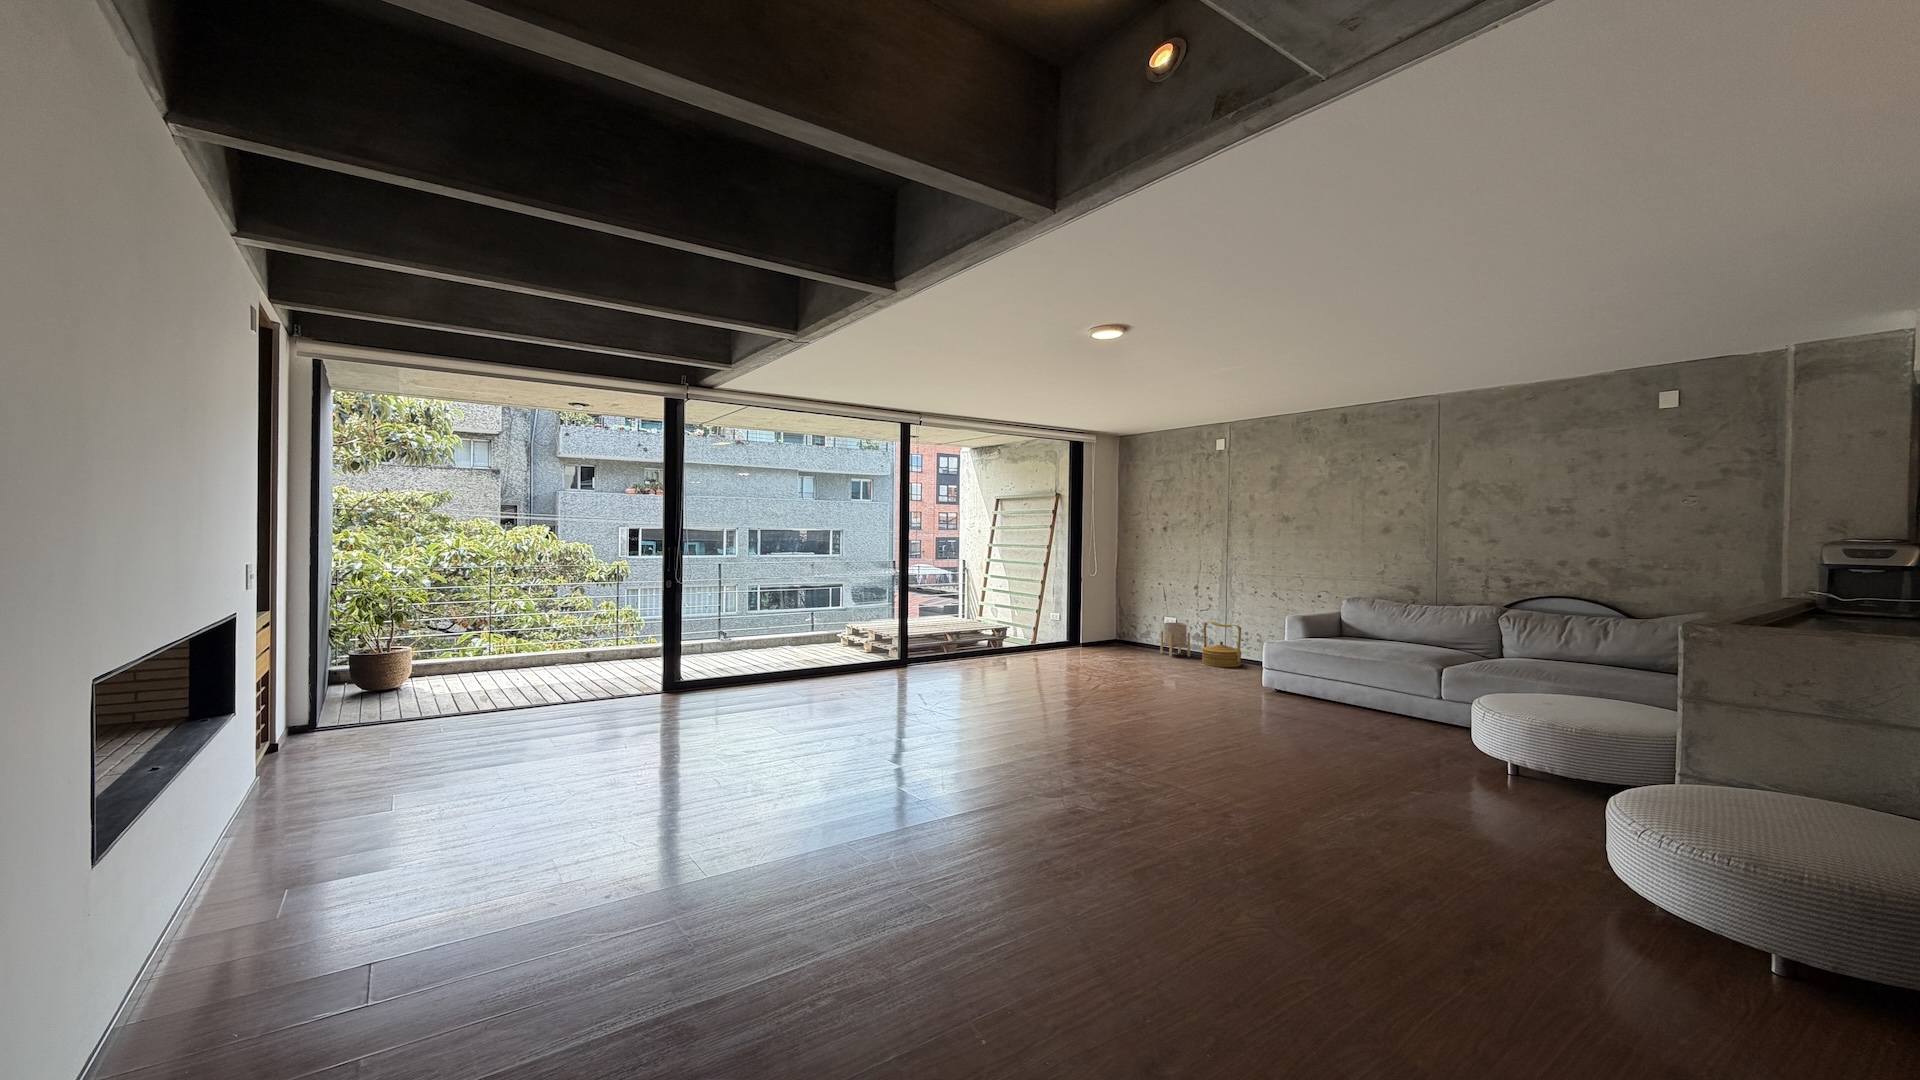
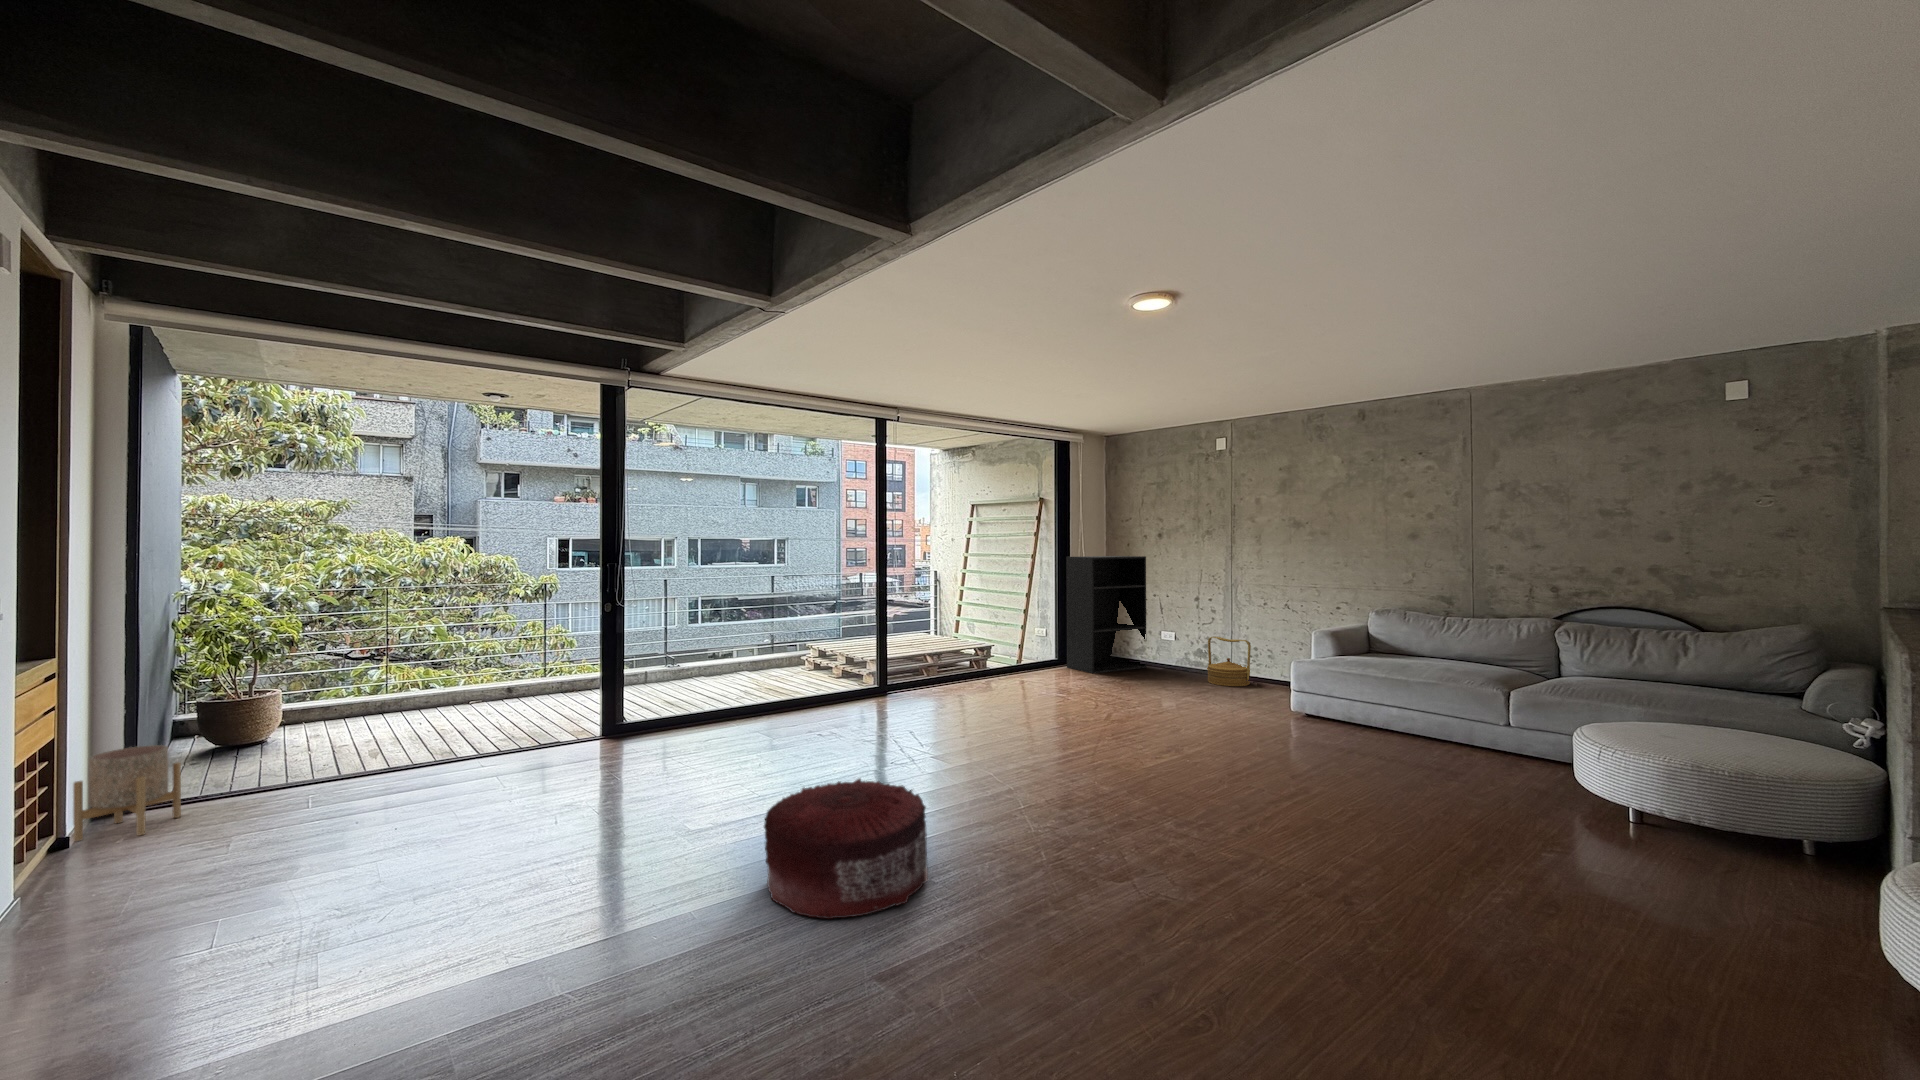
bookshelf: none [1076,547,1151,654] -> present [1066,556,1146,674]
planter: present [1160,623,1190,657] -> present [73,745,181,842]
pouf: none [789,720,916,817] -> present [764,779,928,919]

